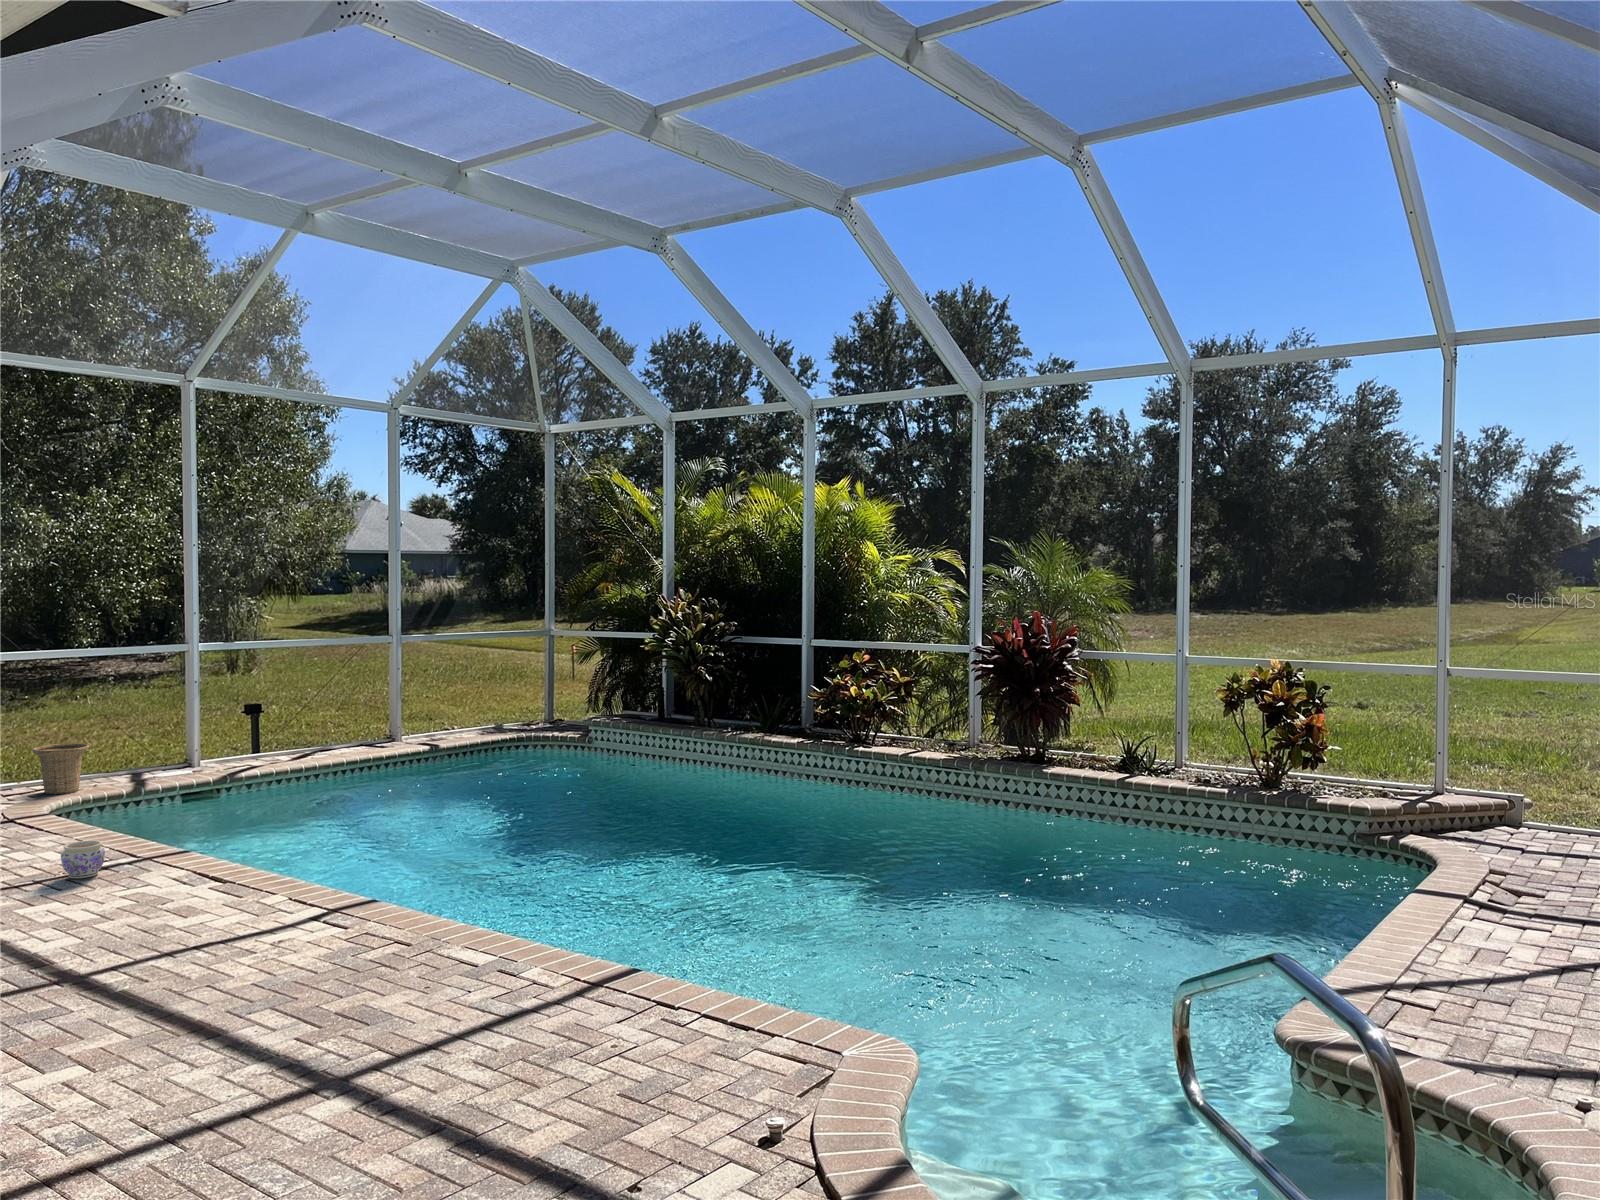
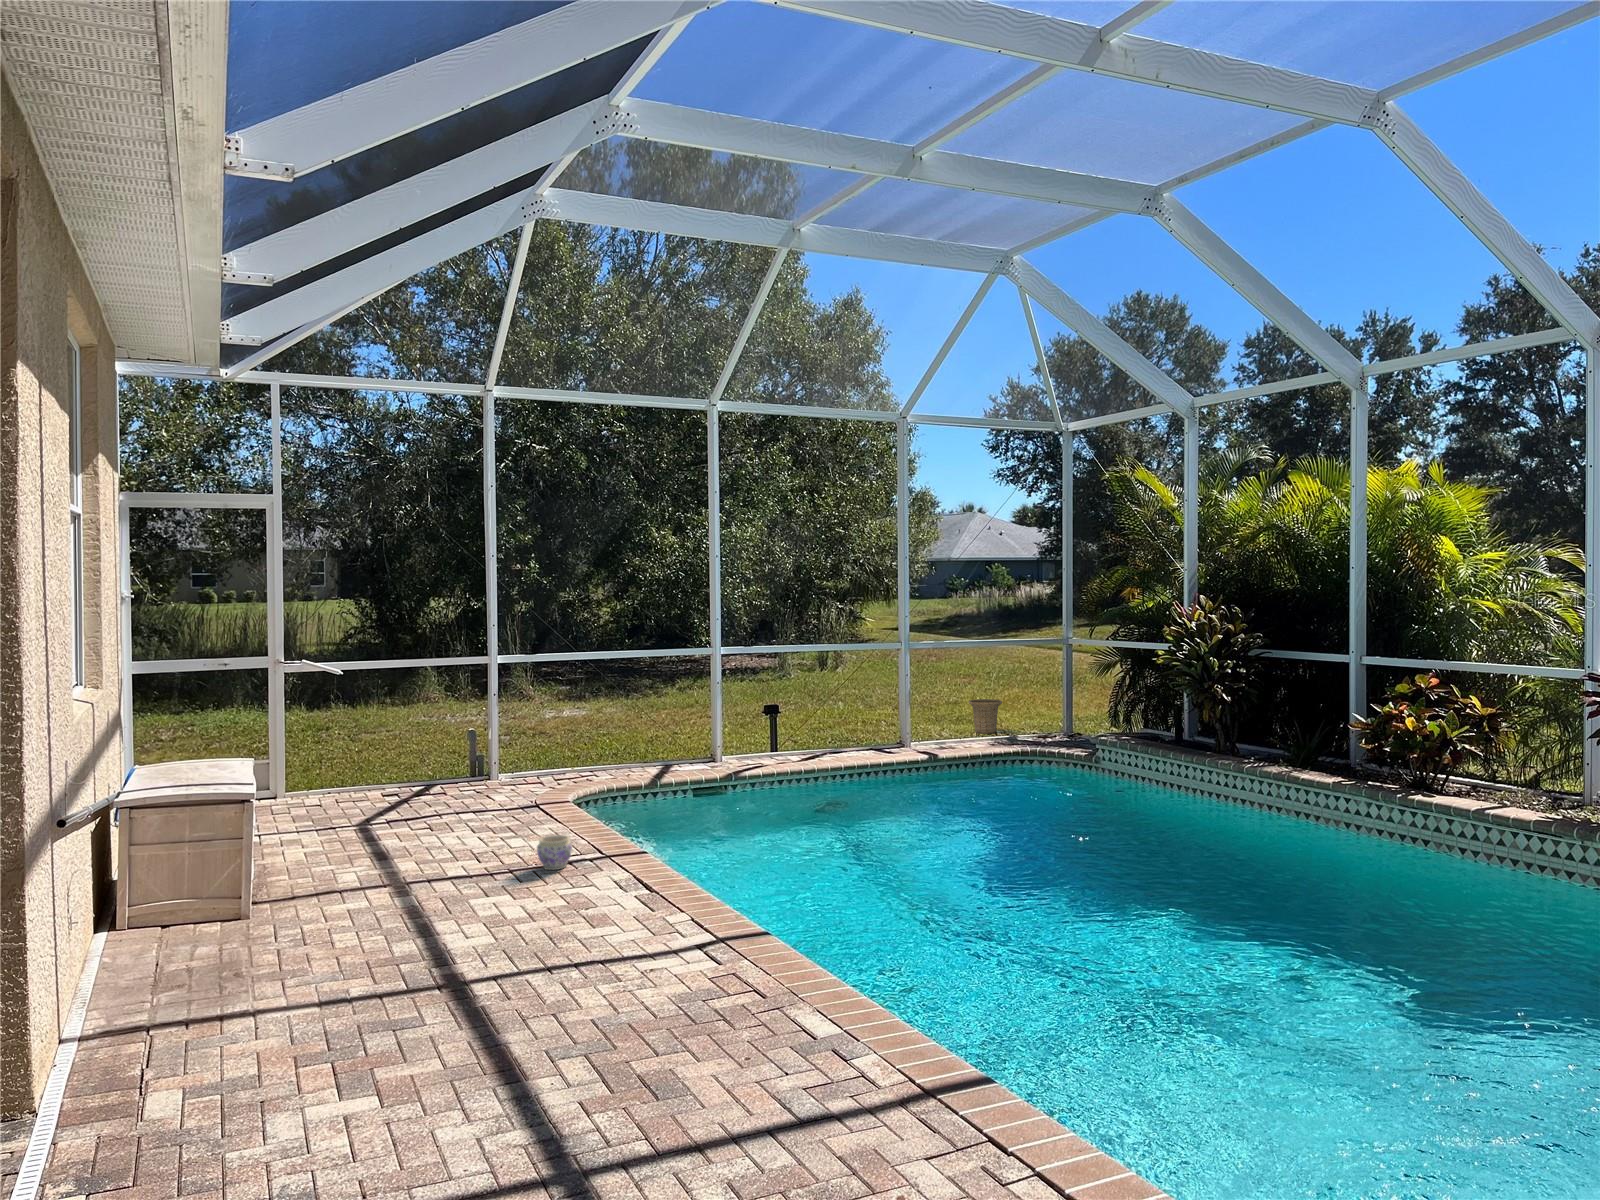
basket: present [32,743,89,795] -> present [969,699,1002,734]

